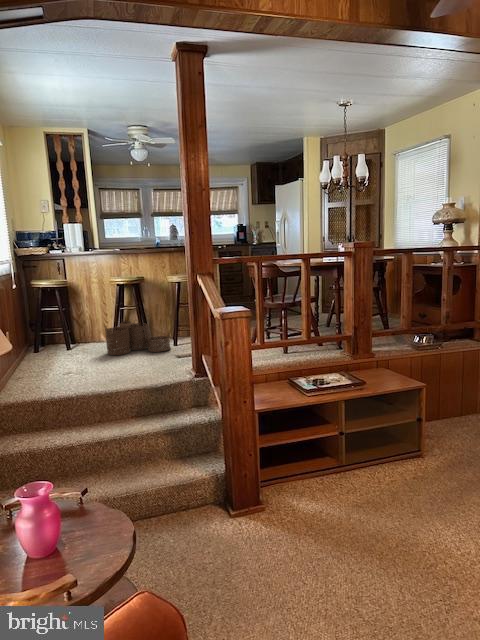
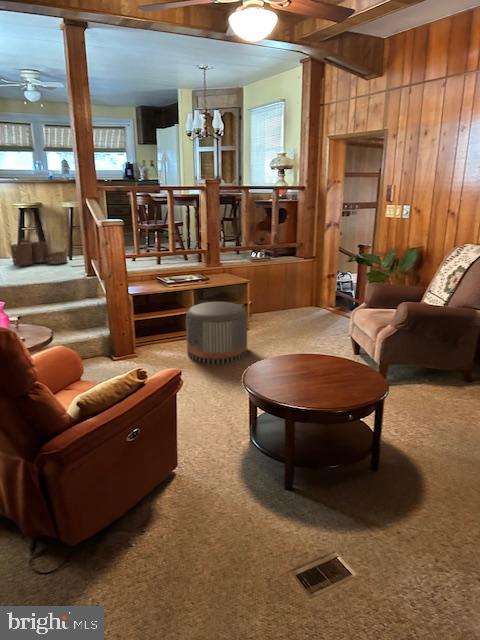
pouf: none [340,427,443,542] -> present [186,302,247,363]

